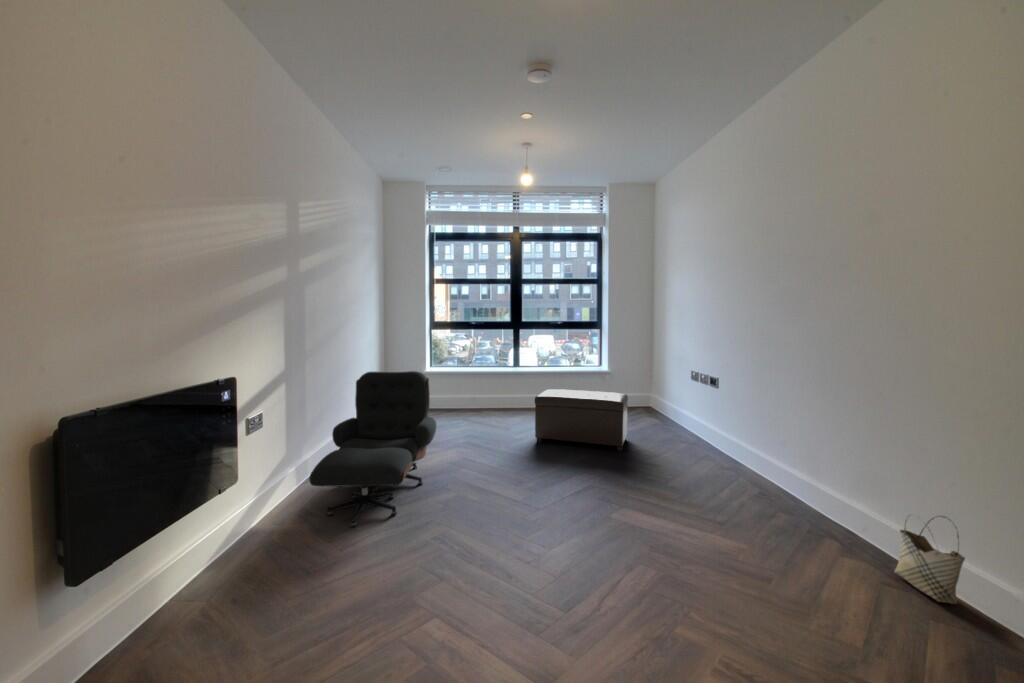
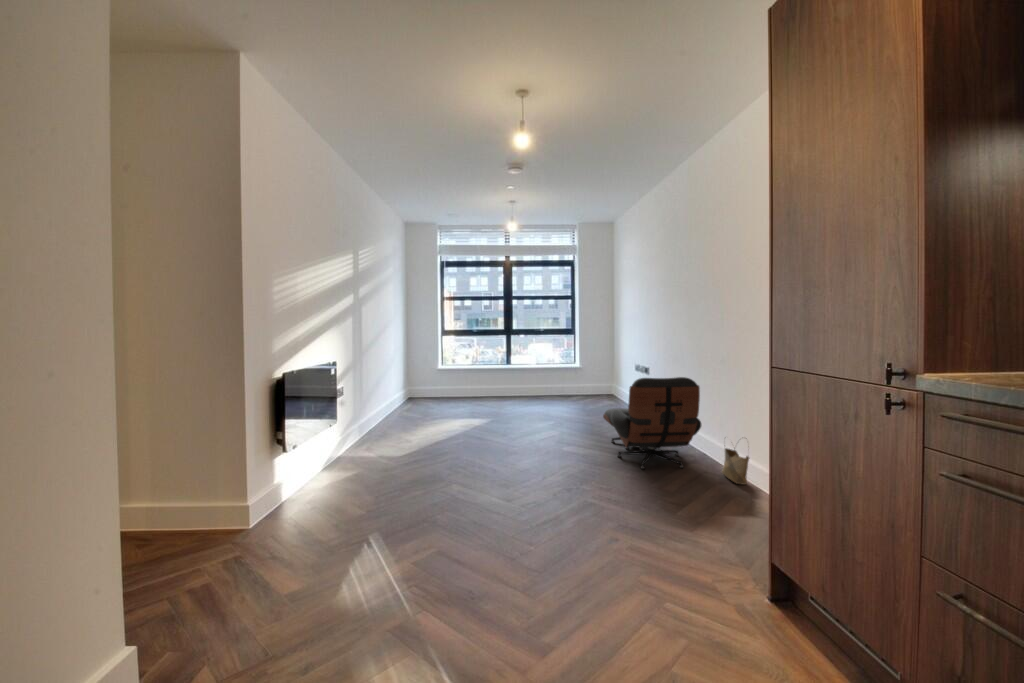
lounge chair: present [309,371,437,527] -> present [603,377,701,469]
ottoman: present [535,389,628,451] -> none [519,379,588,422]

